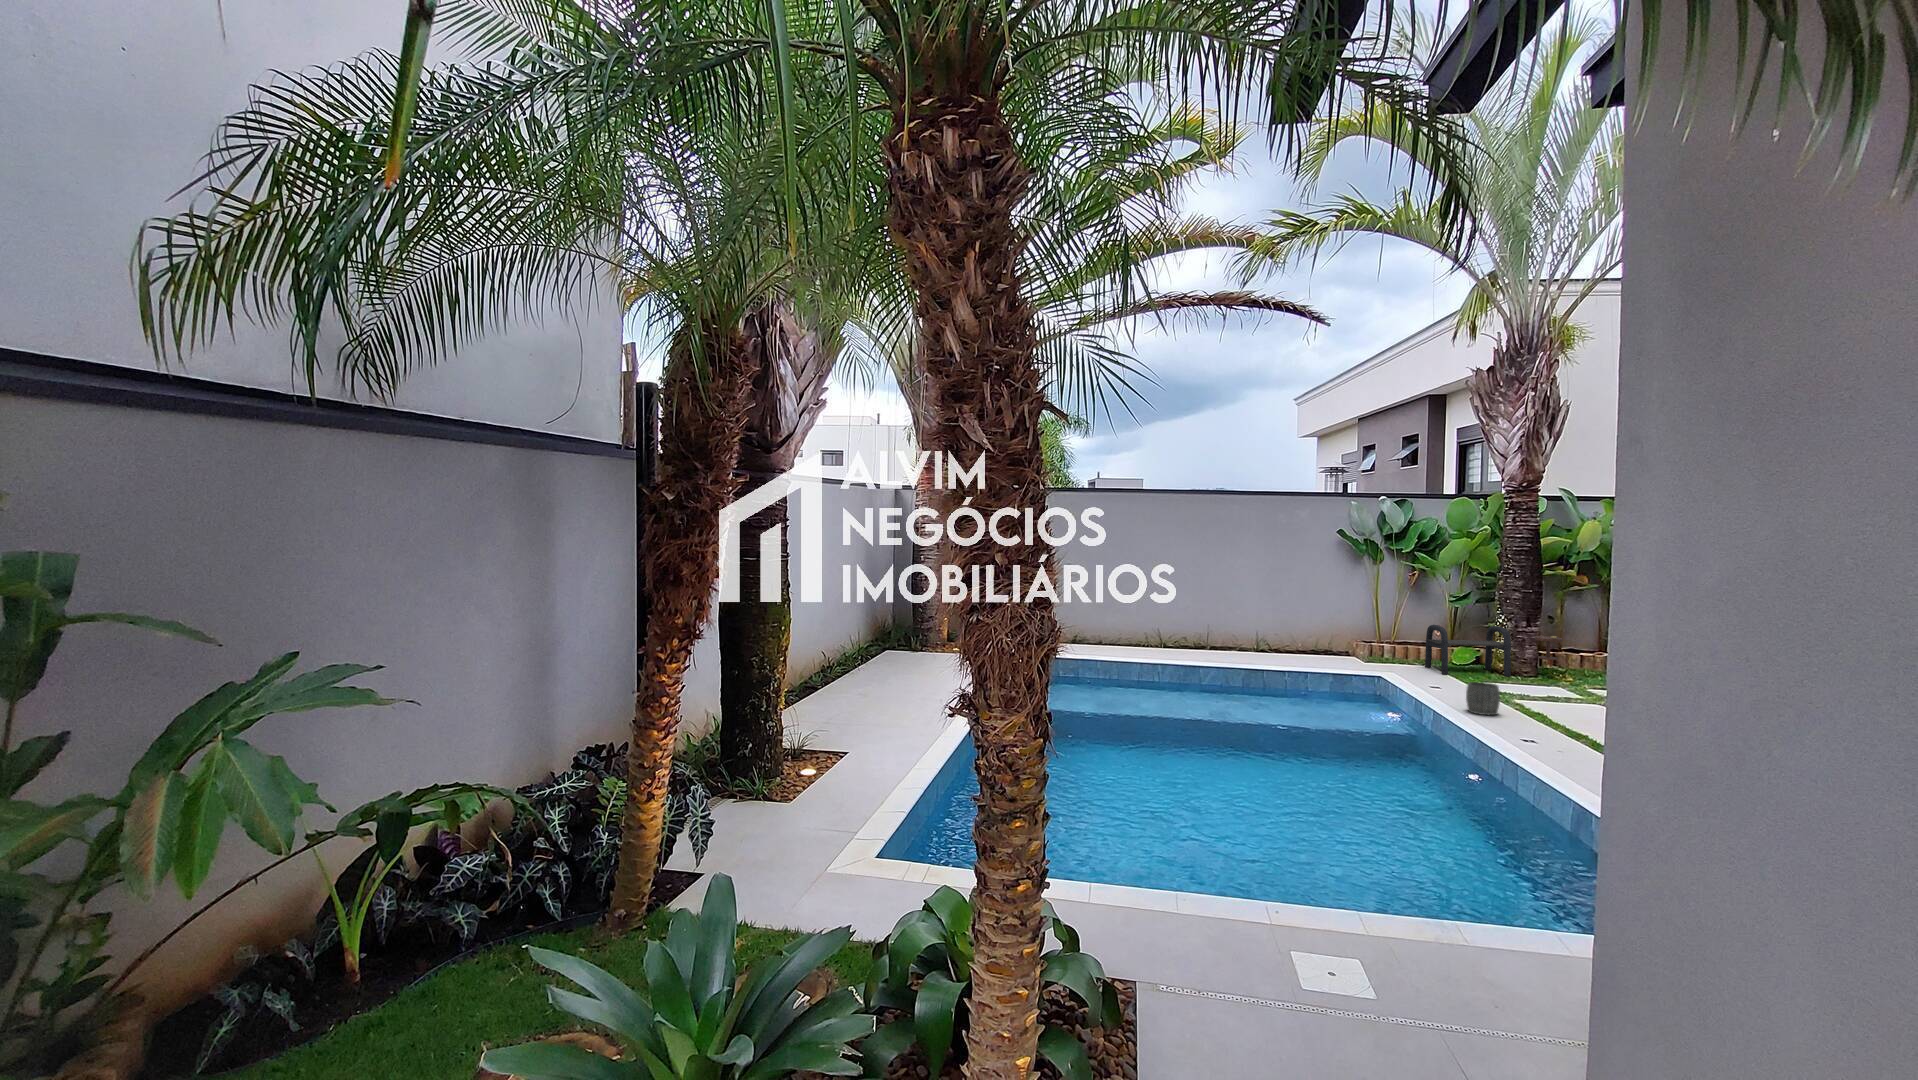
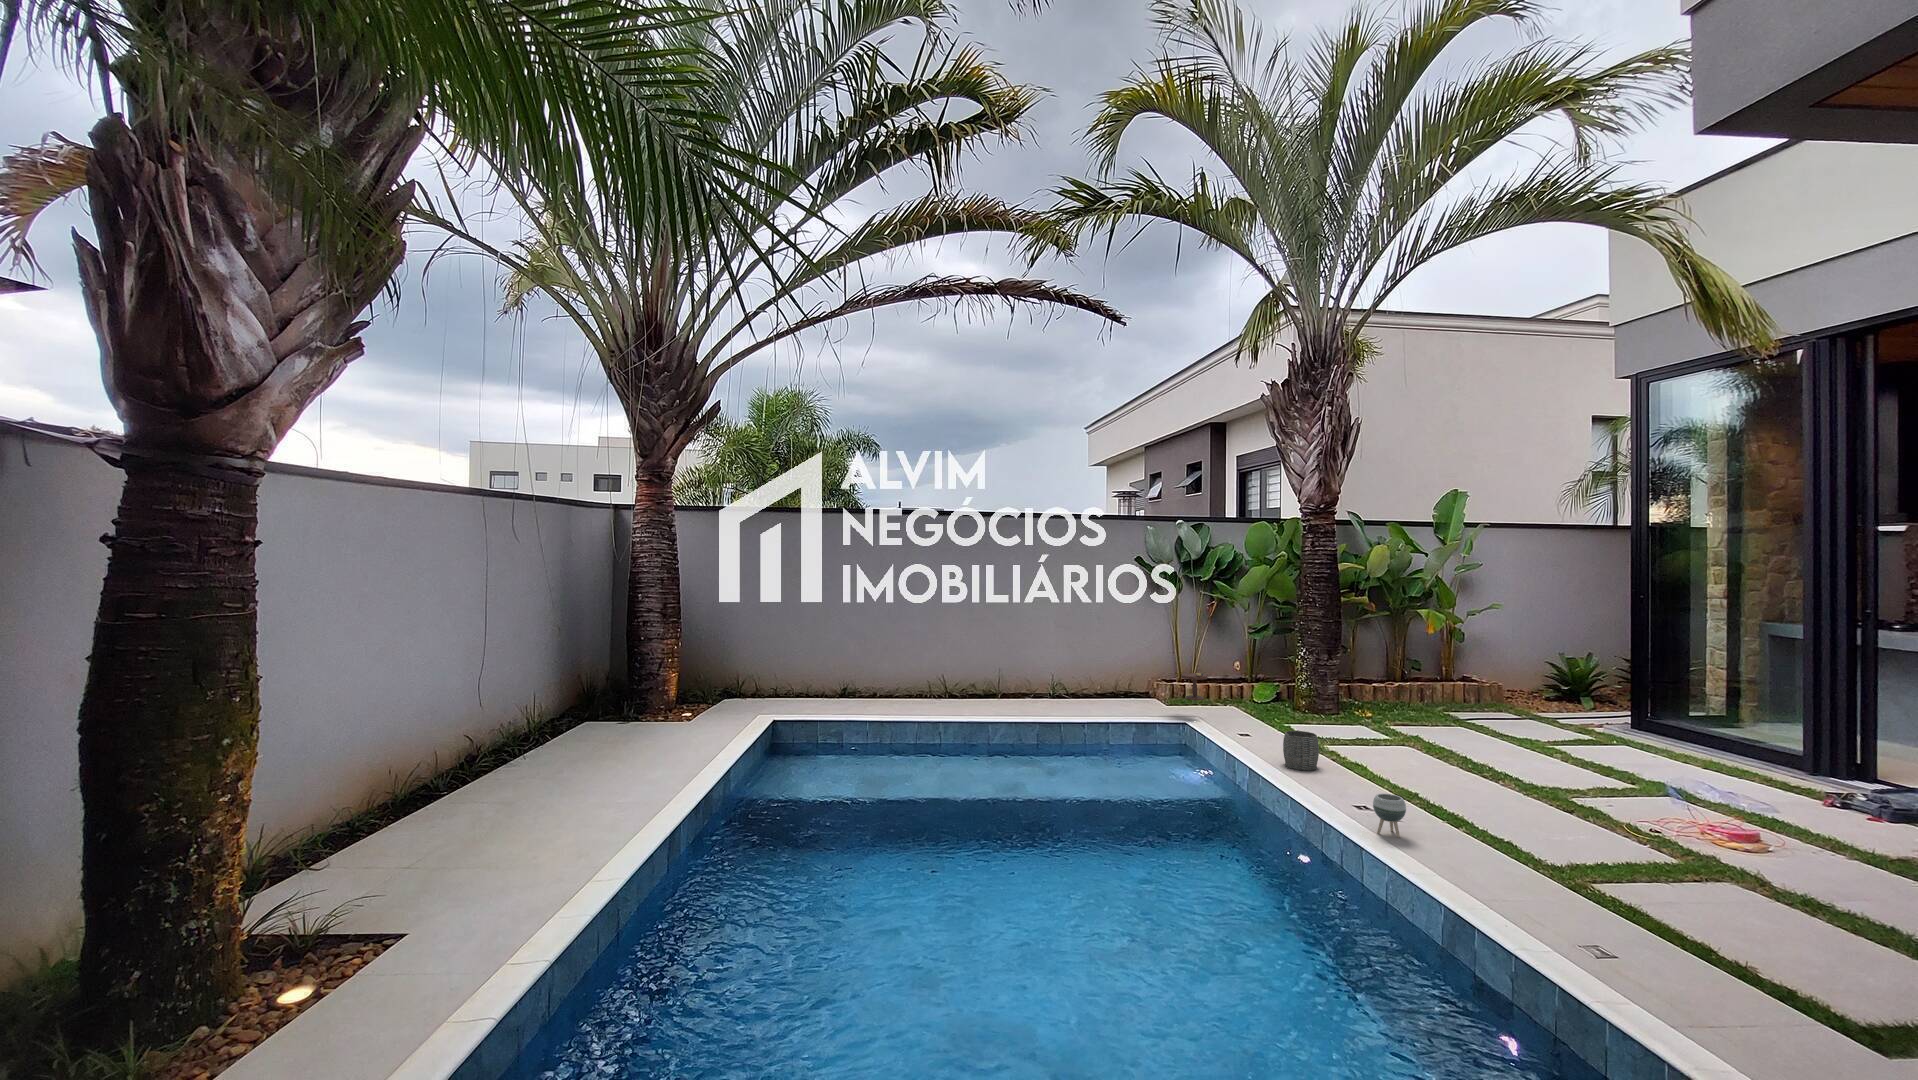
bench: present [1425,625,1511,676] -> none [1229,660,1314,717]
side table: present [1535,636,1563,660] -> present [1182,673,1208,700]
planter: none [1534,728,1564,763] -> present [1373,794,1406,838]

